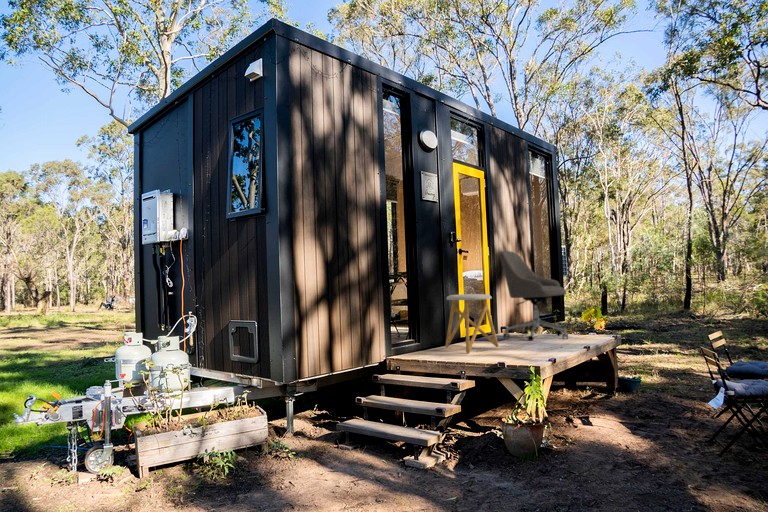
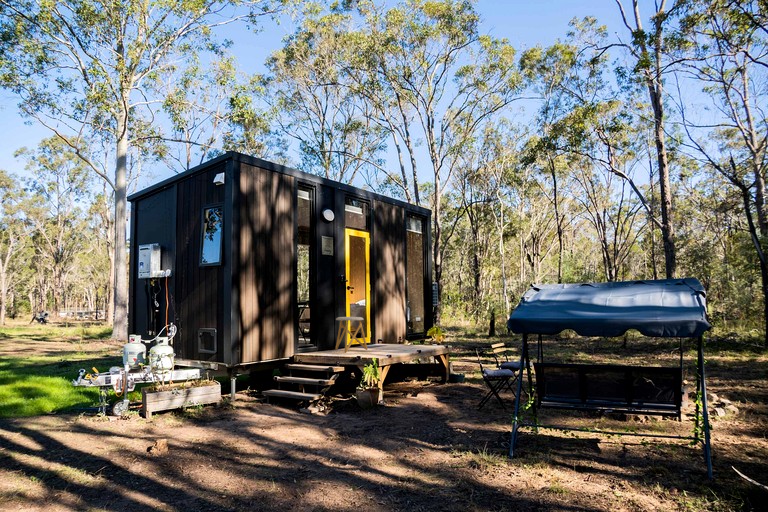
chair: present [500,251,568,341] -> none [378,290,418,348]

